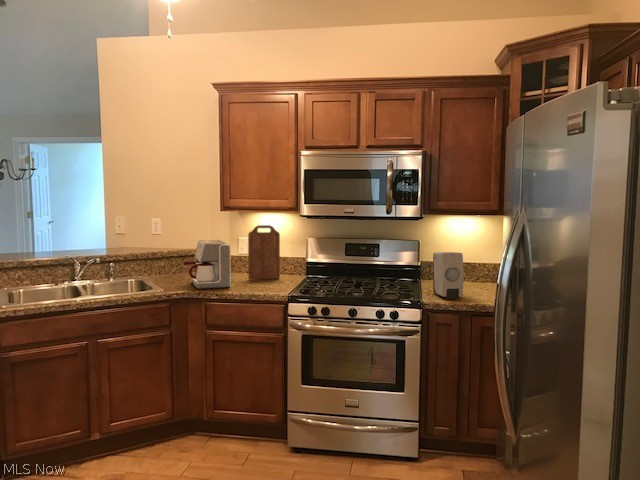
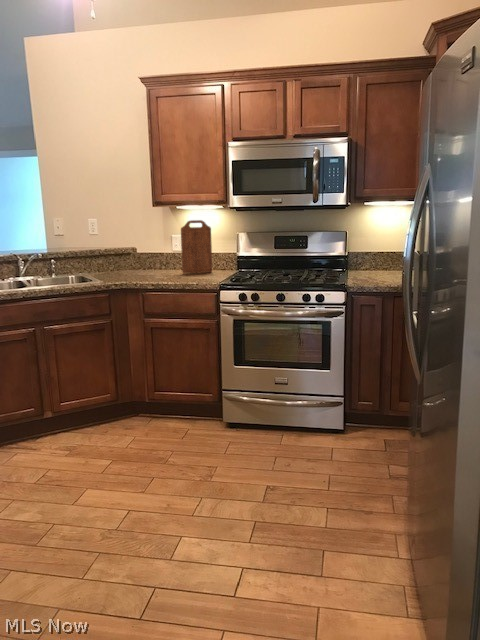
coffee maker: present [184,240,231,289] -> none [120,235,166,281]
soap dispenser: present [433,252,463,299] -> none [359,237,387,282]

